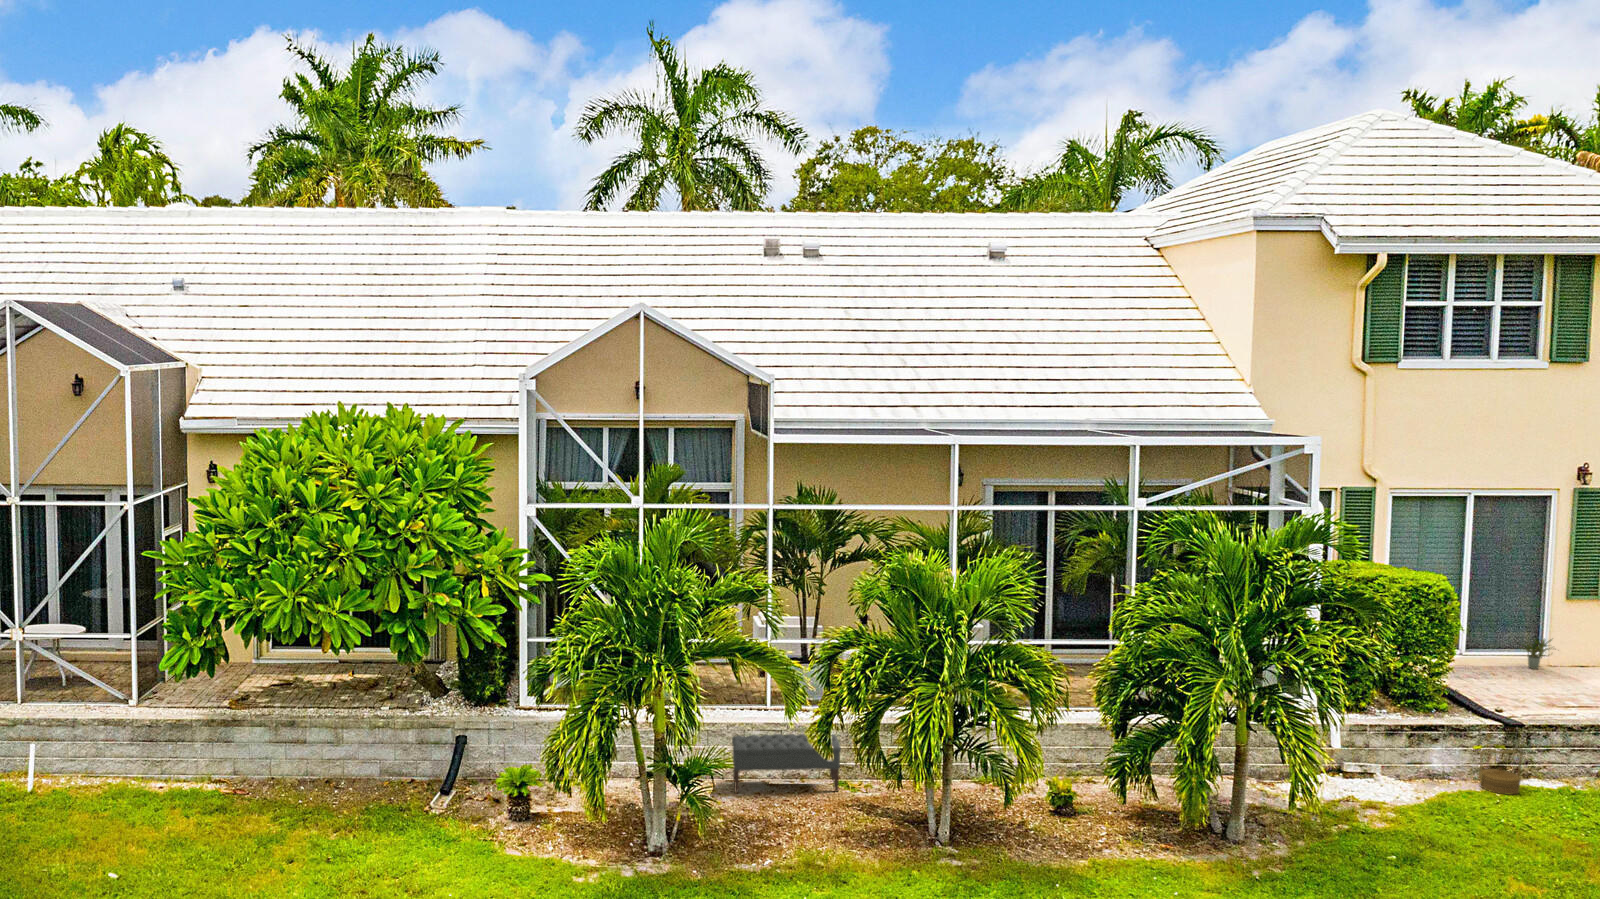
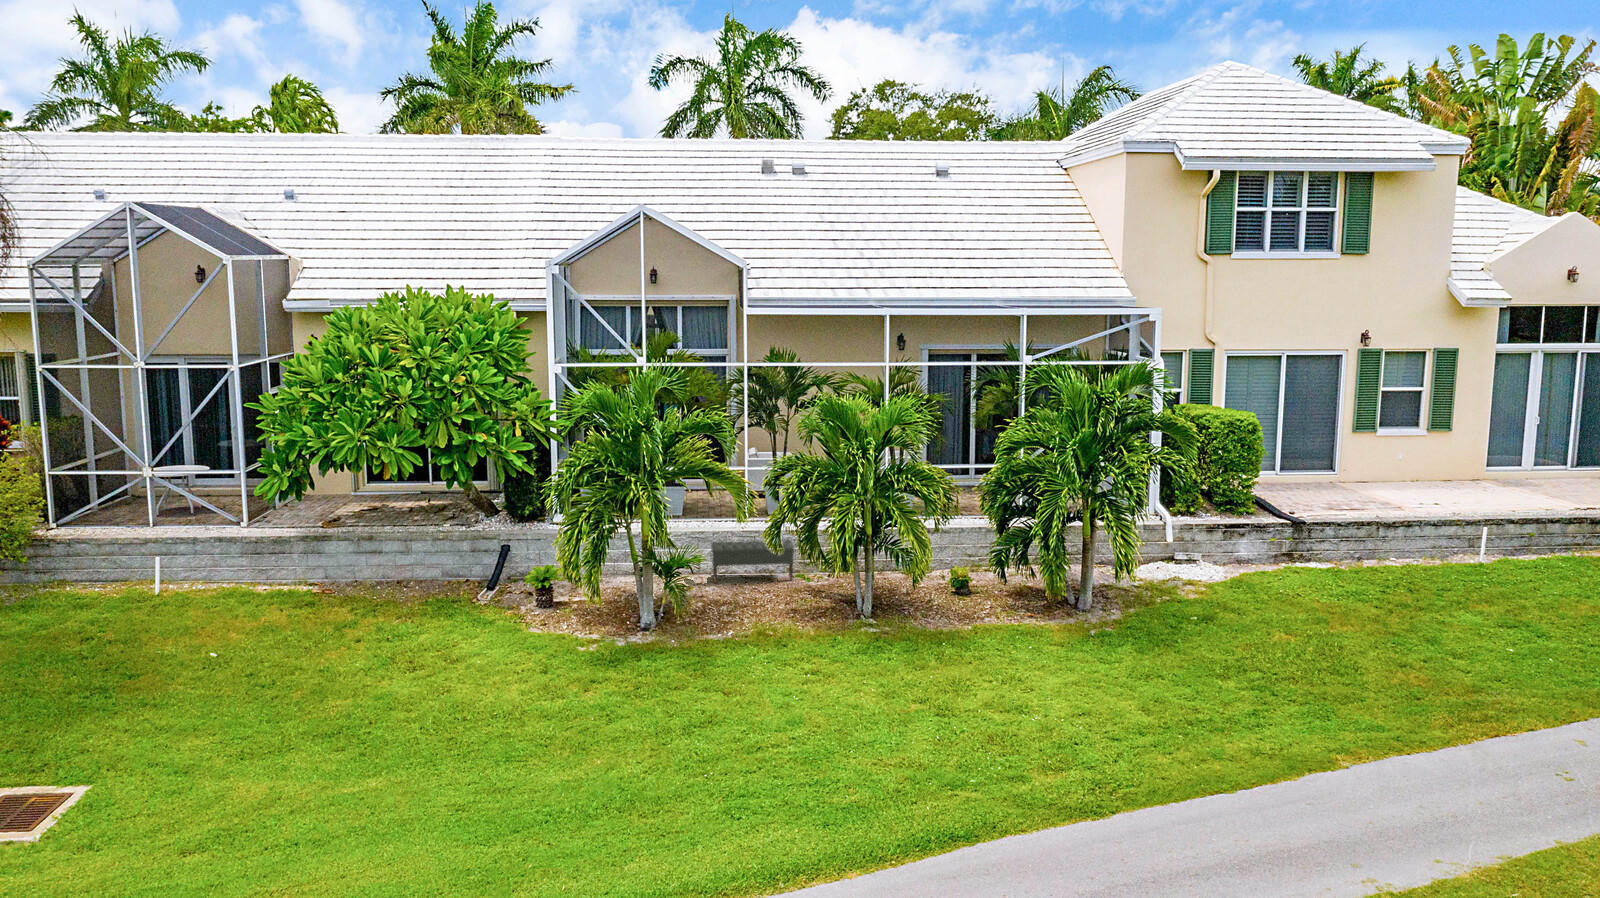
potted plant: present [1520,639,1551,669] -> none [1304,464,1338,487]
woven basket: present [1479,750,1522,795] -> none [1275,543,1308,576]

